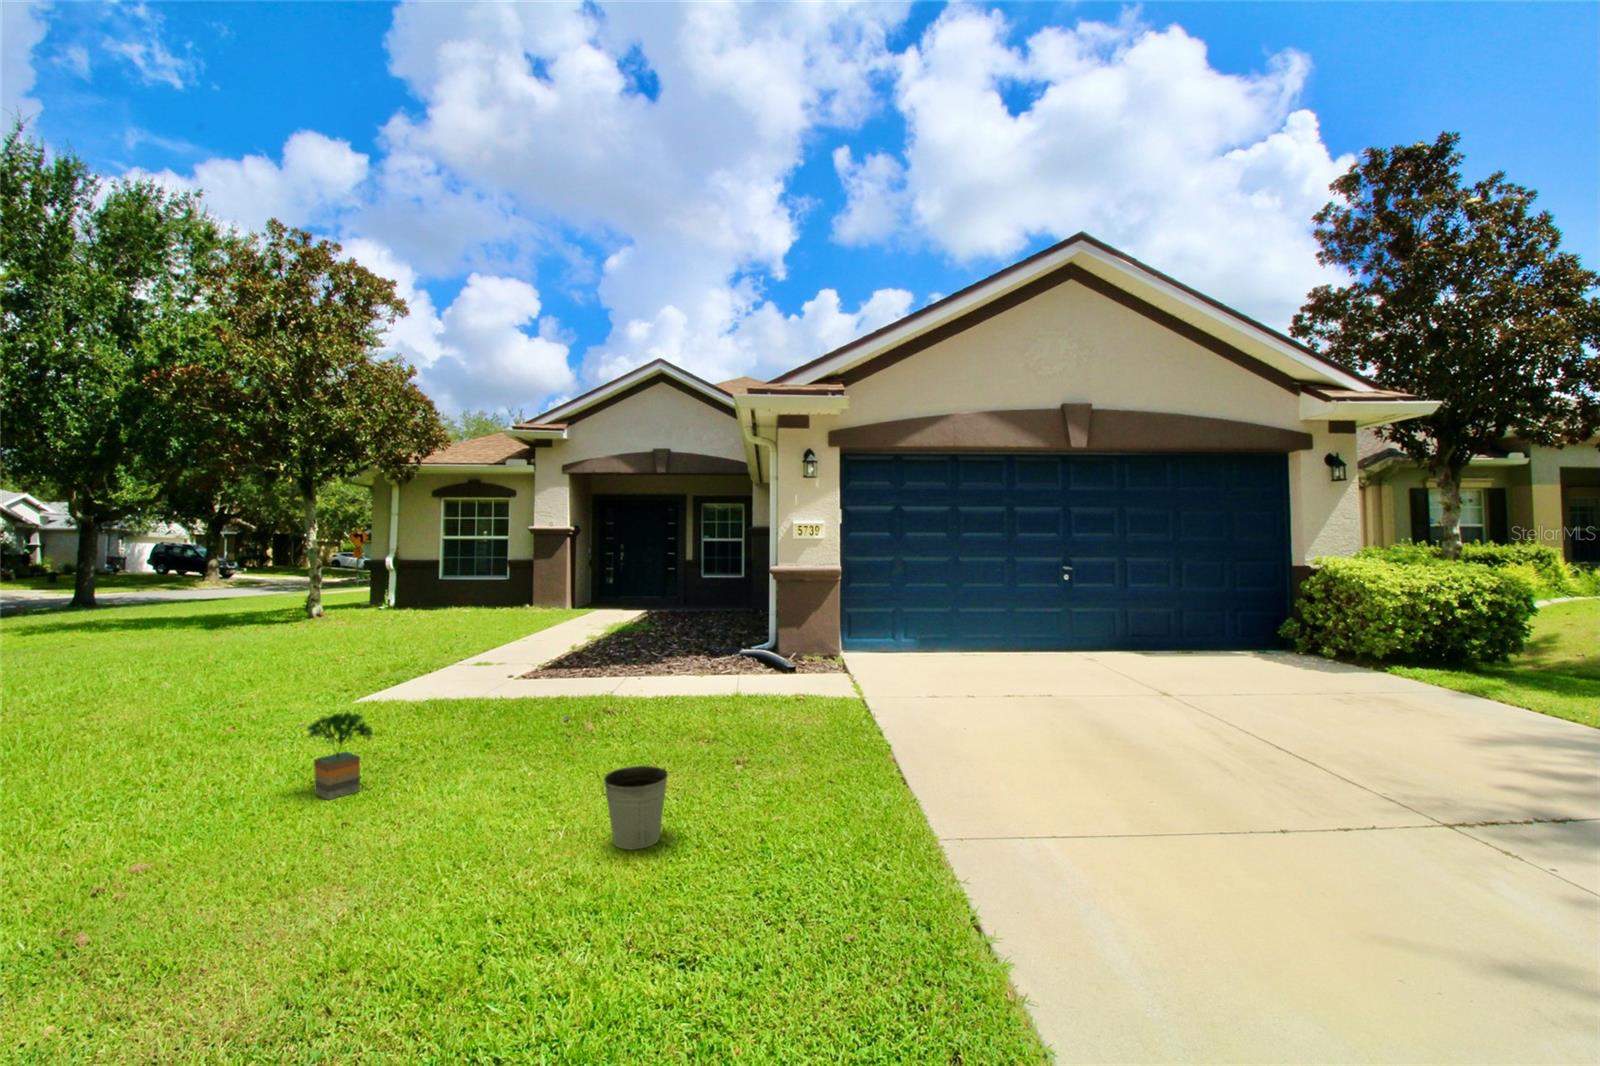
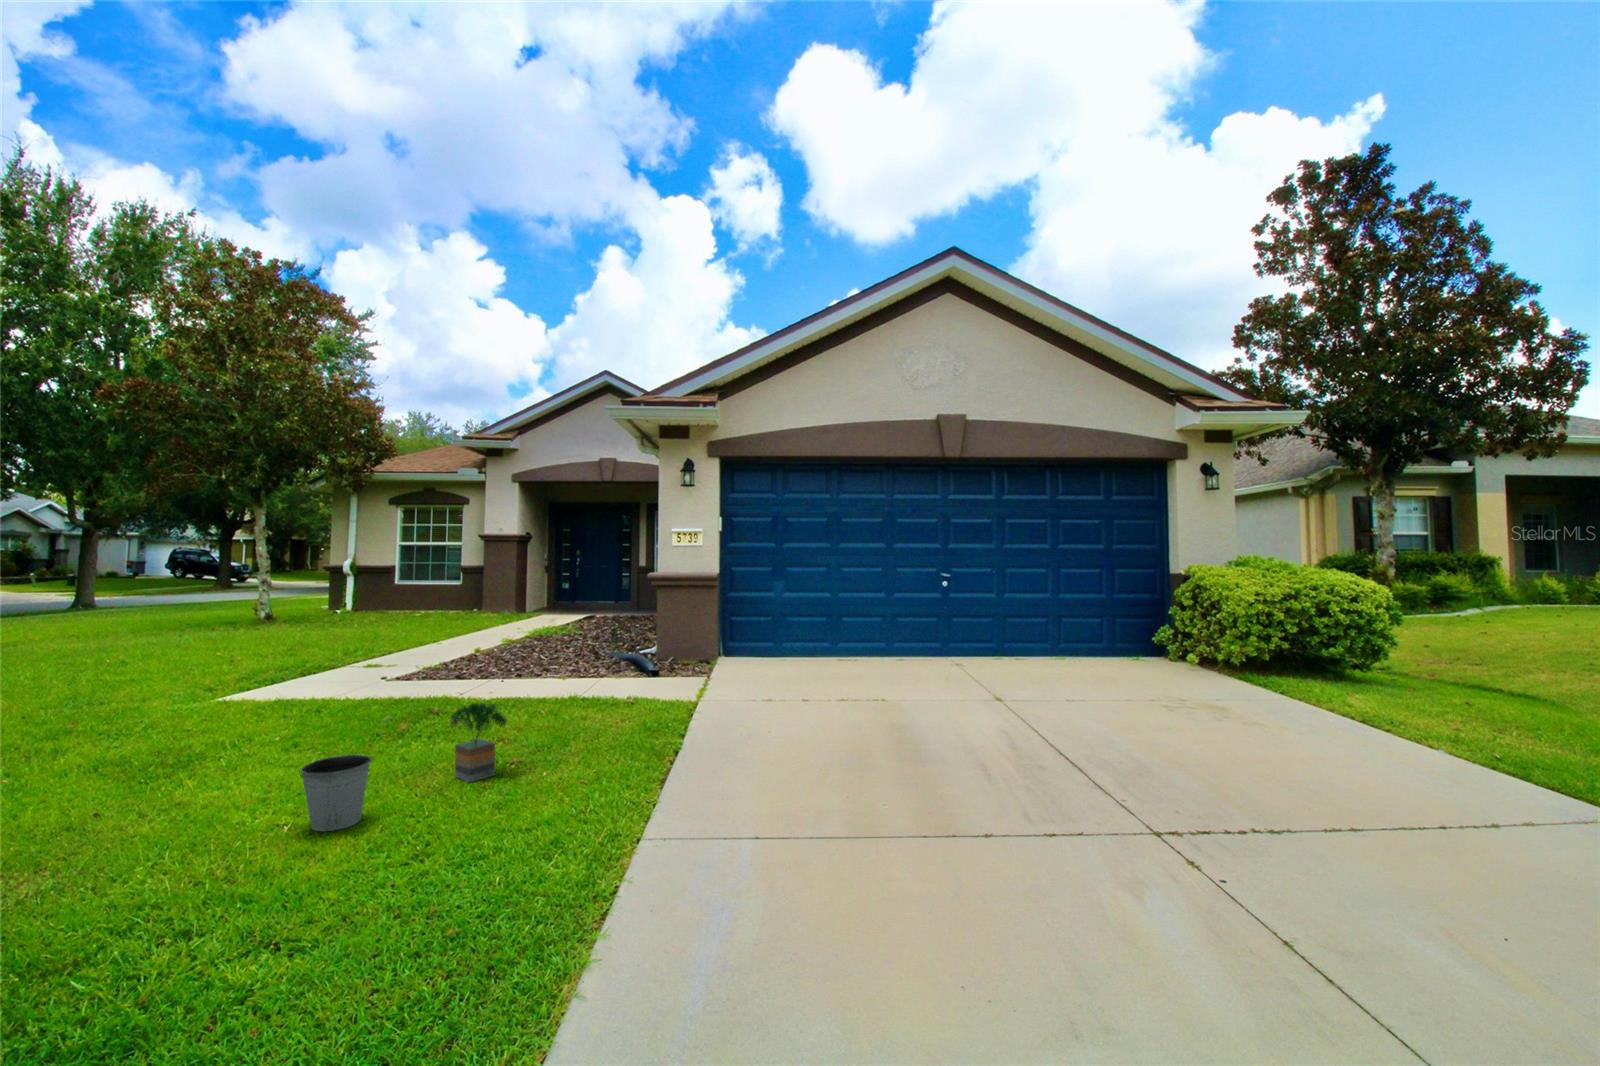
potted tree: present [307,712,373,800] -> present [450,702,507,782]

